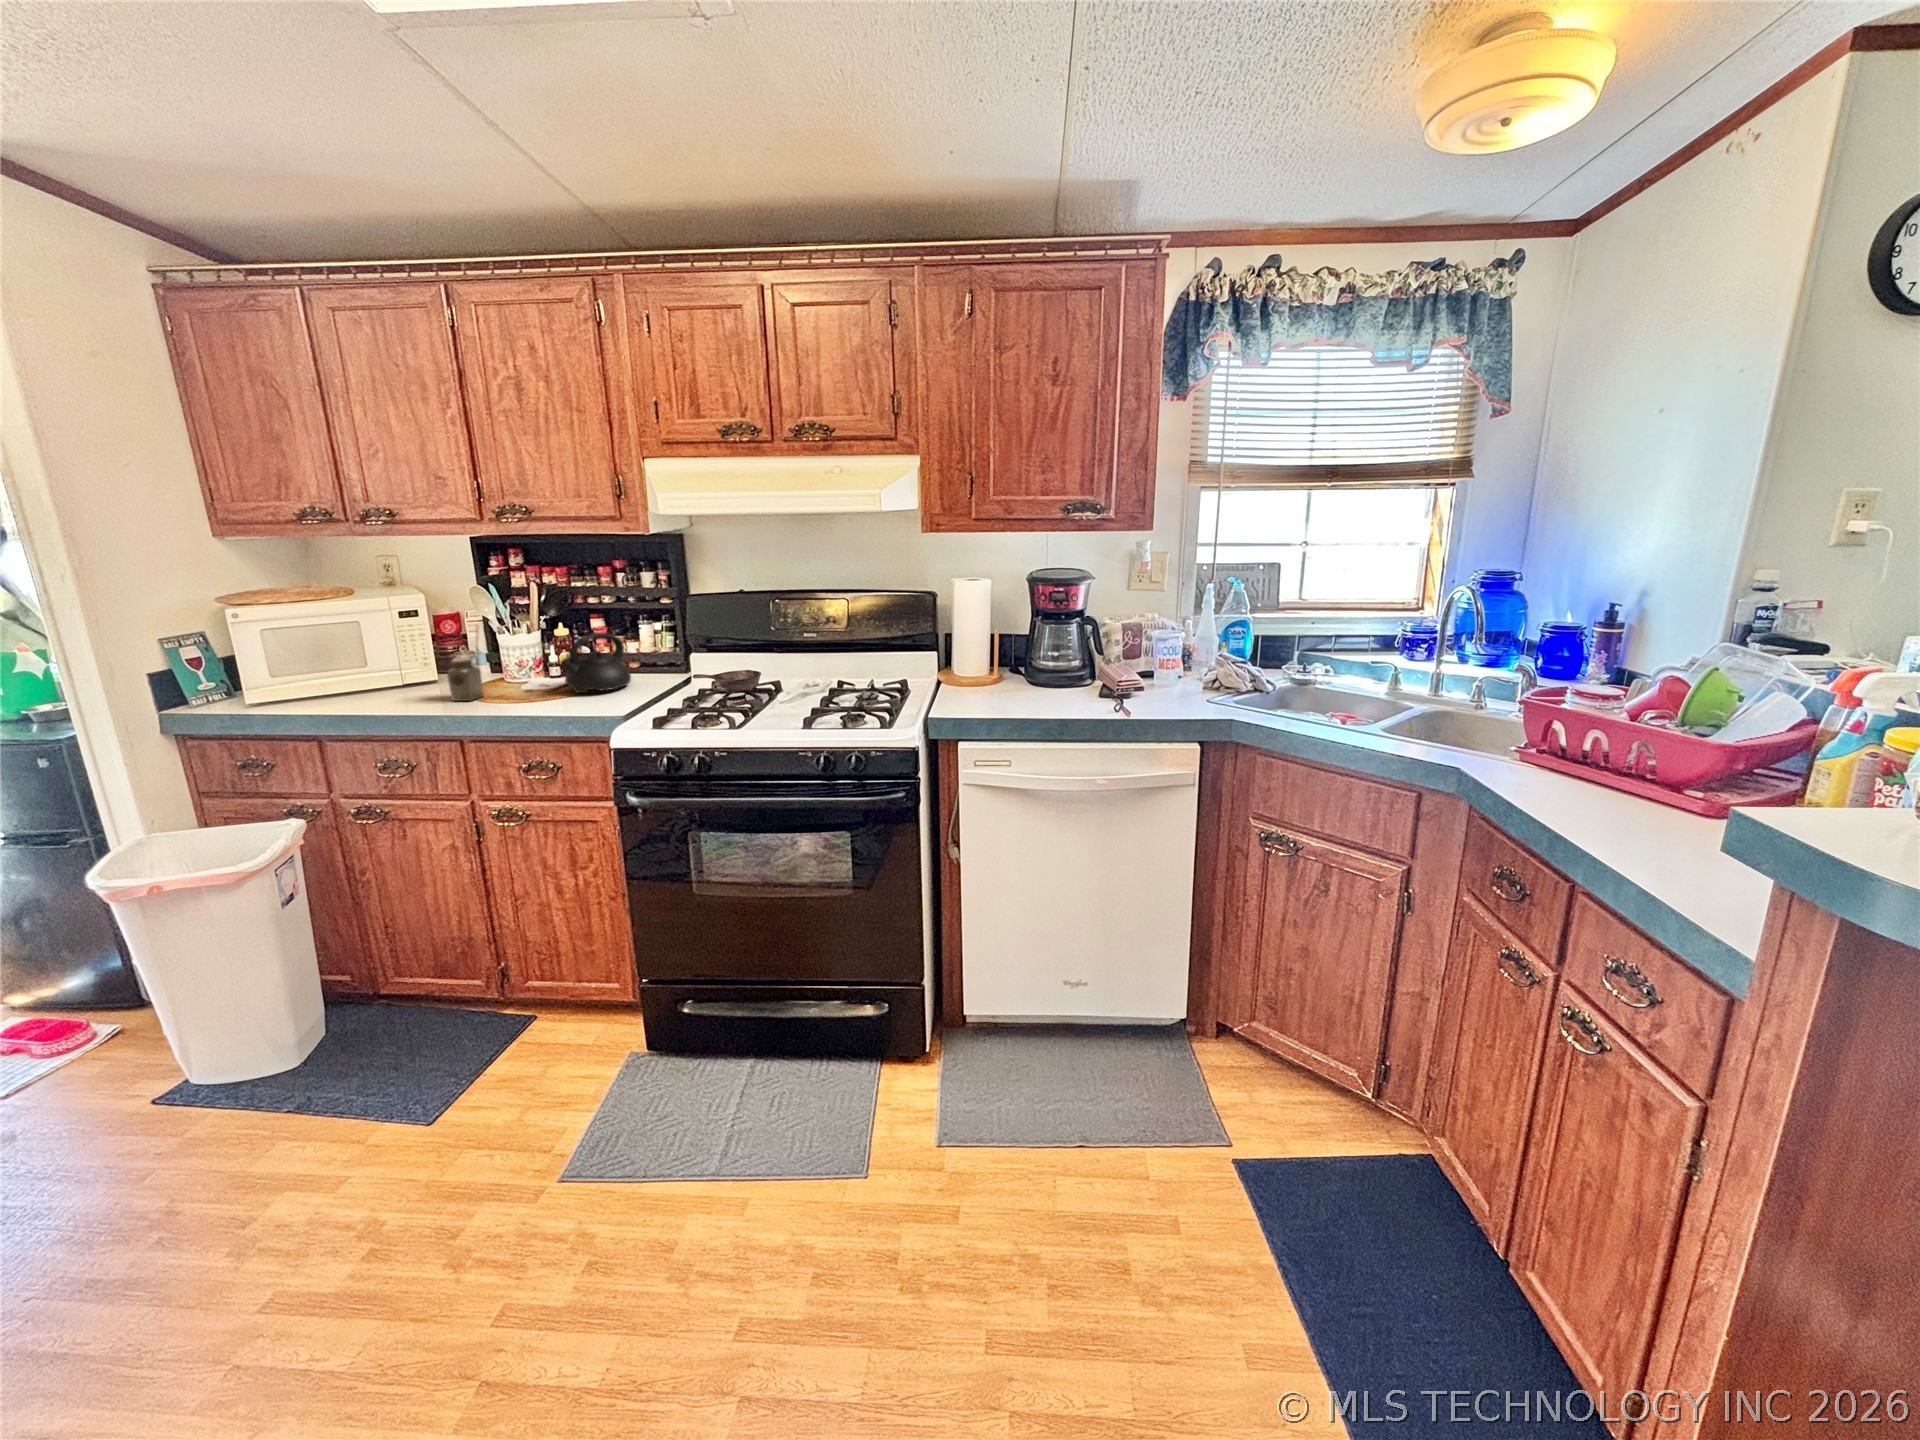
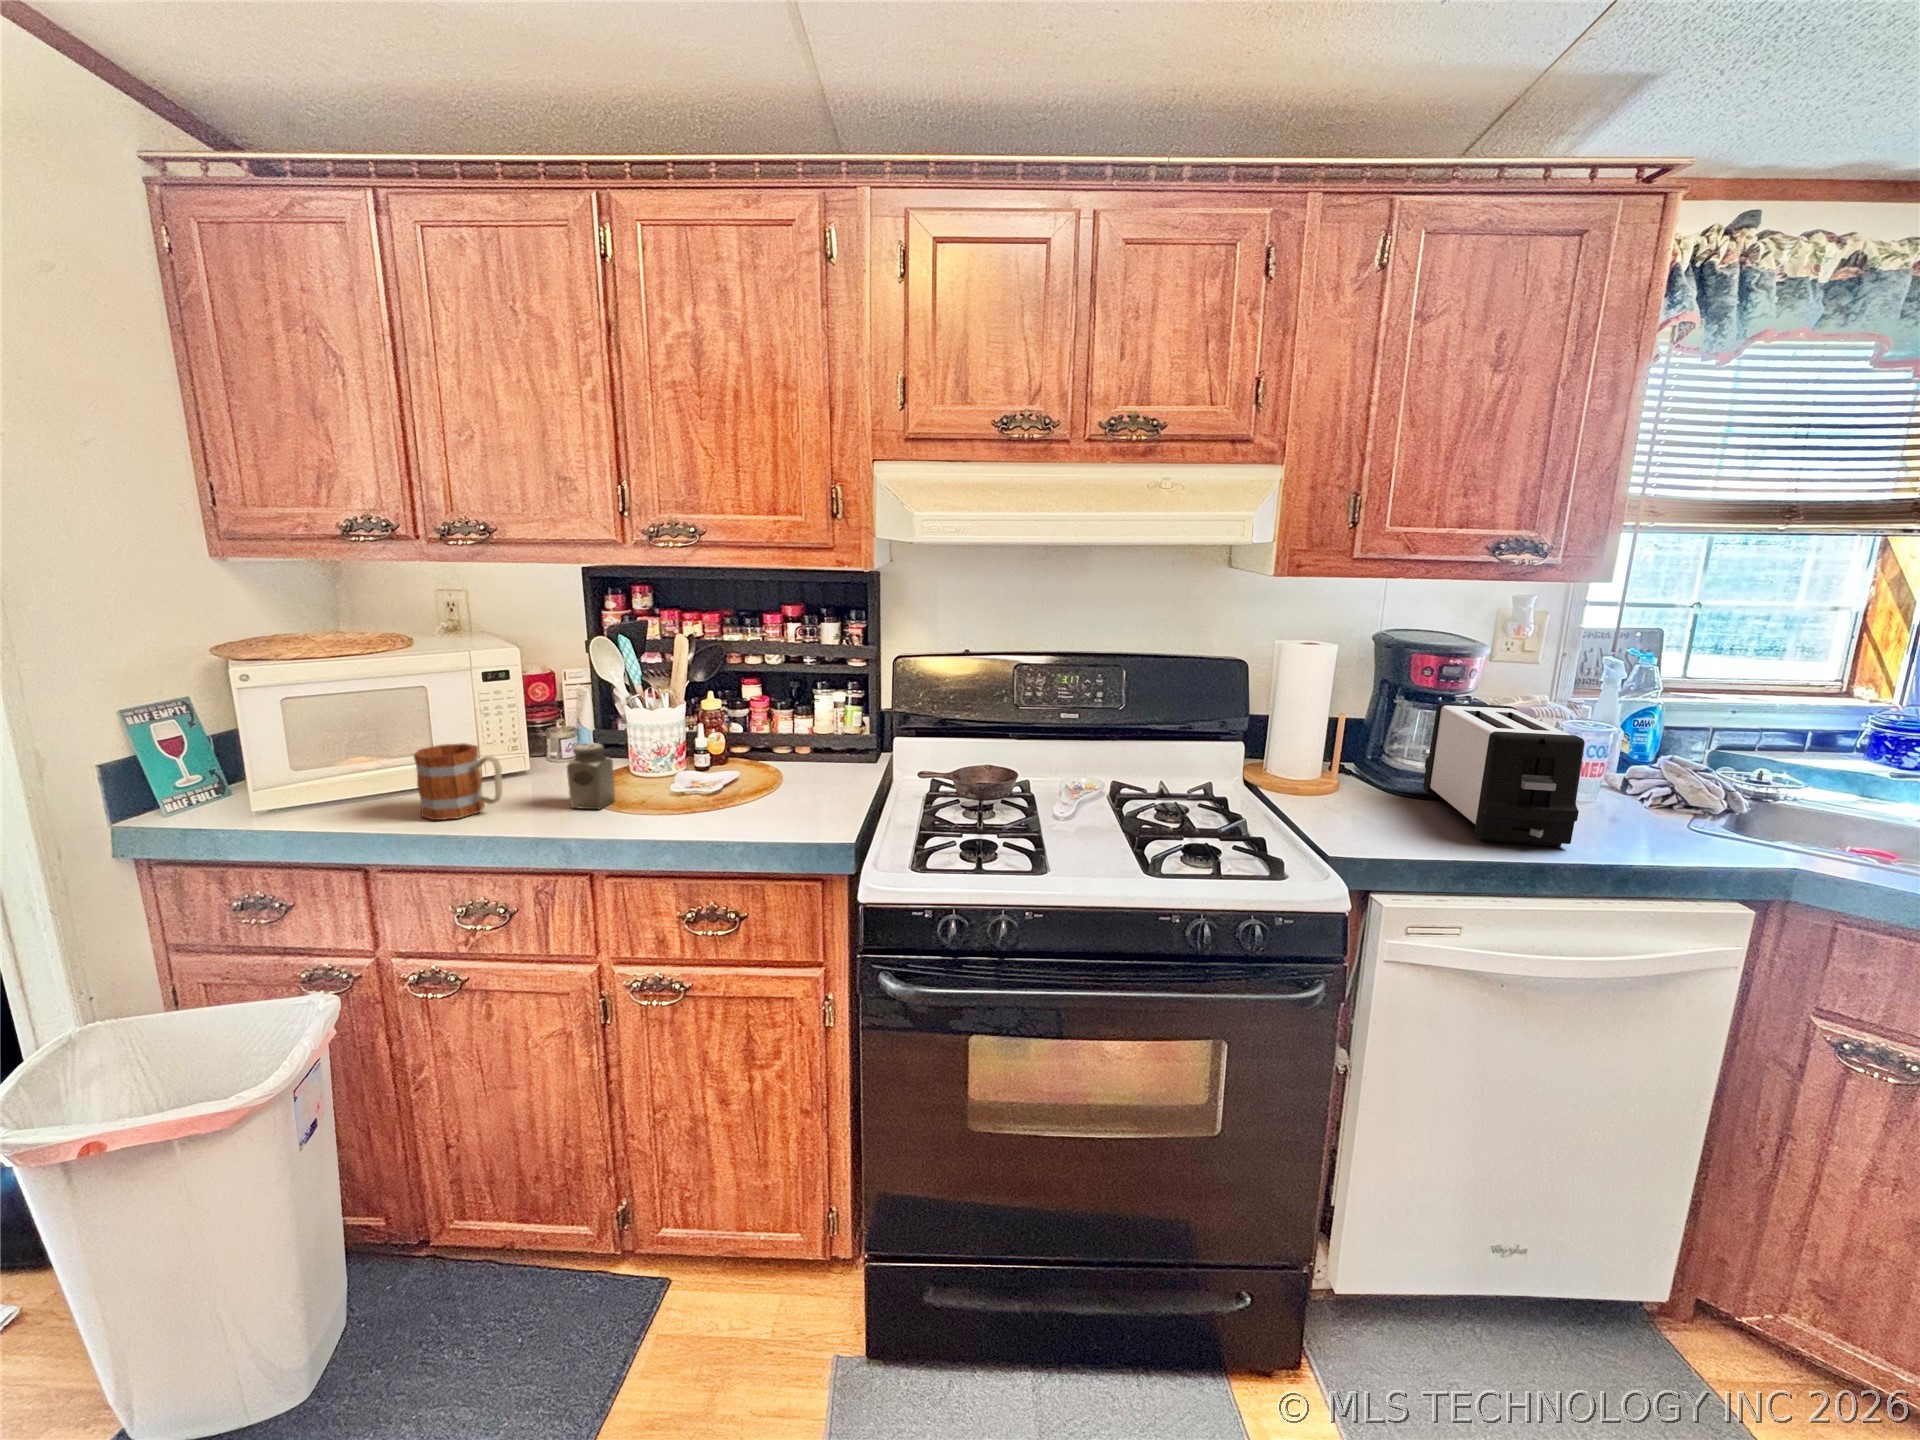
toaster: none [1041,618,1105,711] -> present [1423,703,1585,846]
teapot: present [560,633,631,693] -> none [731,708,823,798]
mug: none [345,659,405,708] -> present [414,743,502,820]

